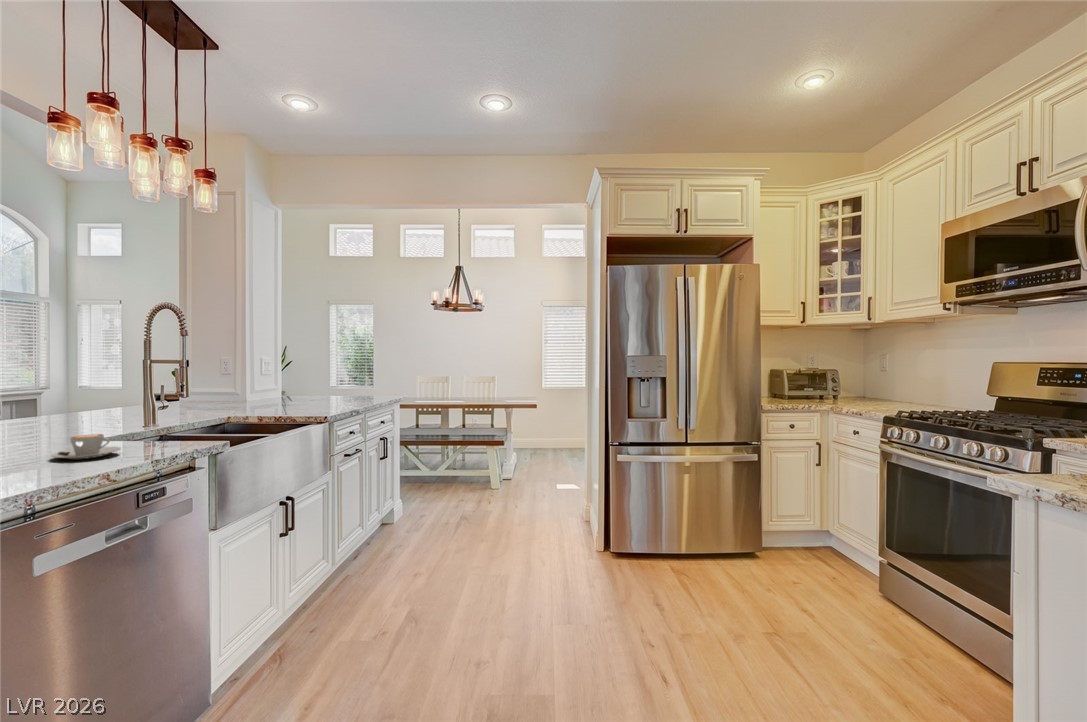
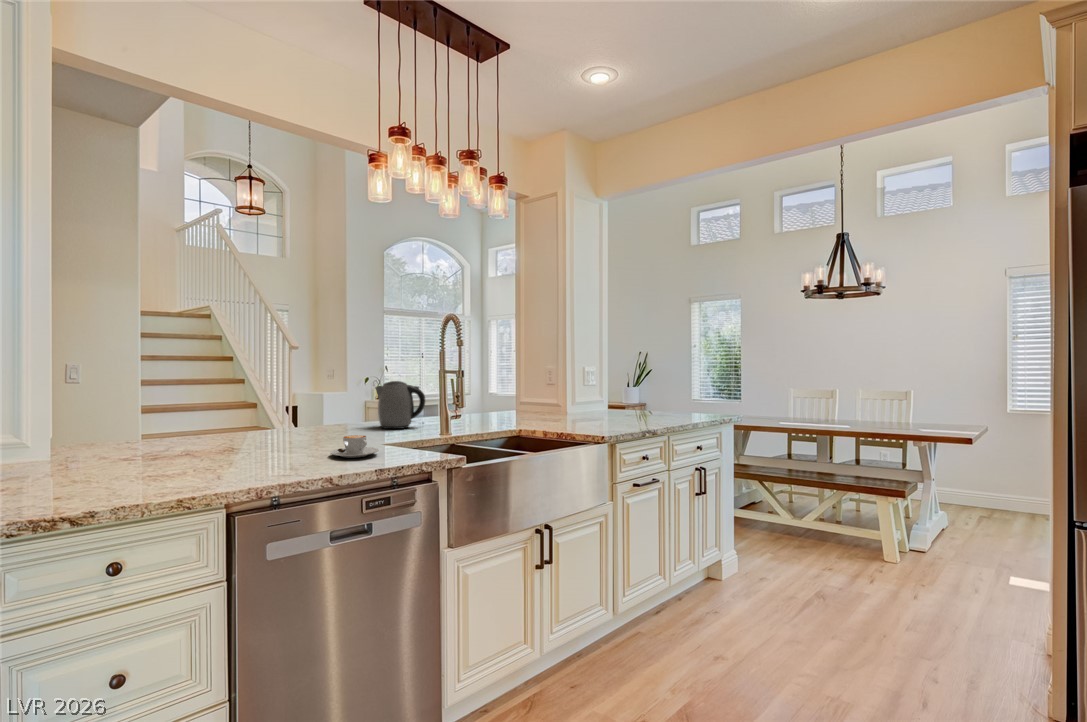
kettle: none [39,378,117,433] -> present [375,381,425,429]

